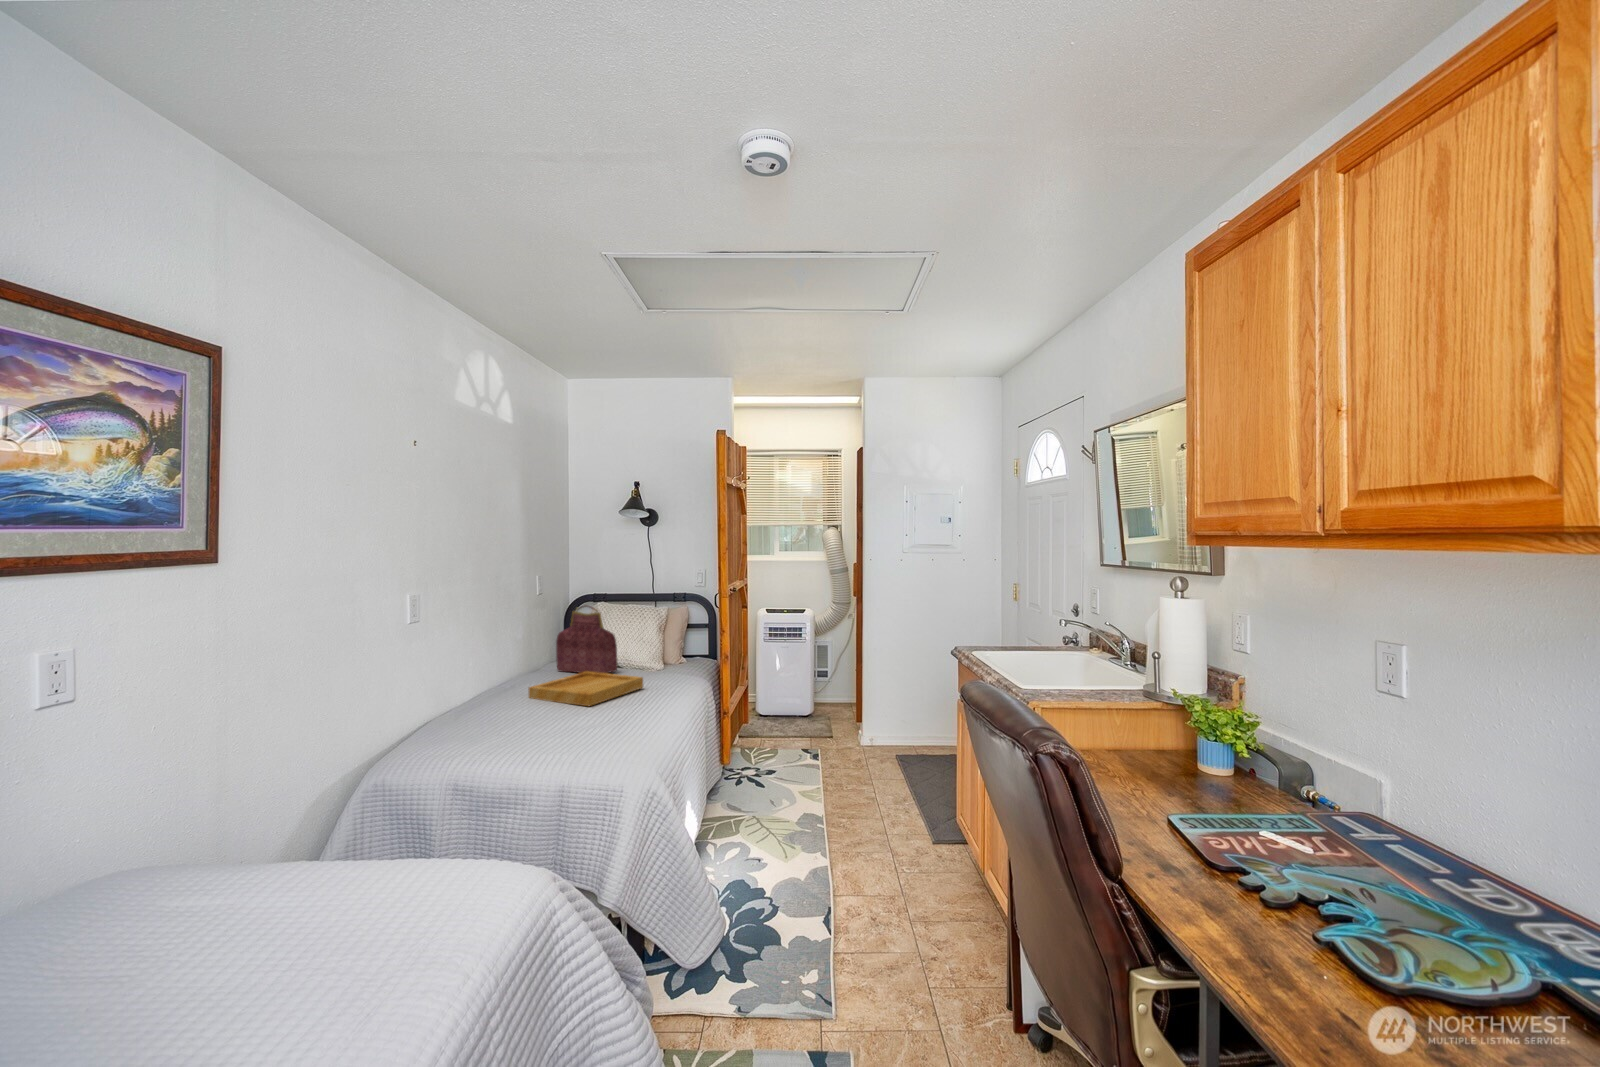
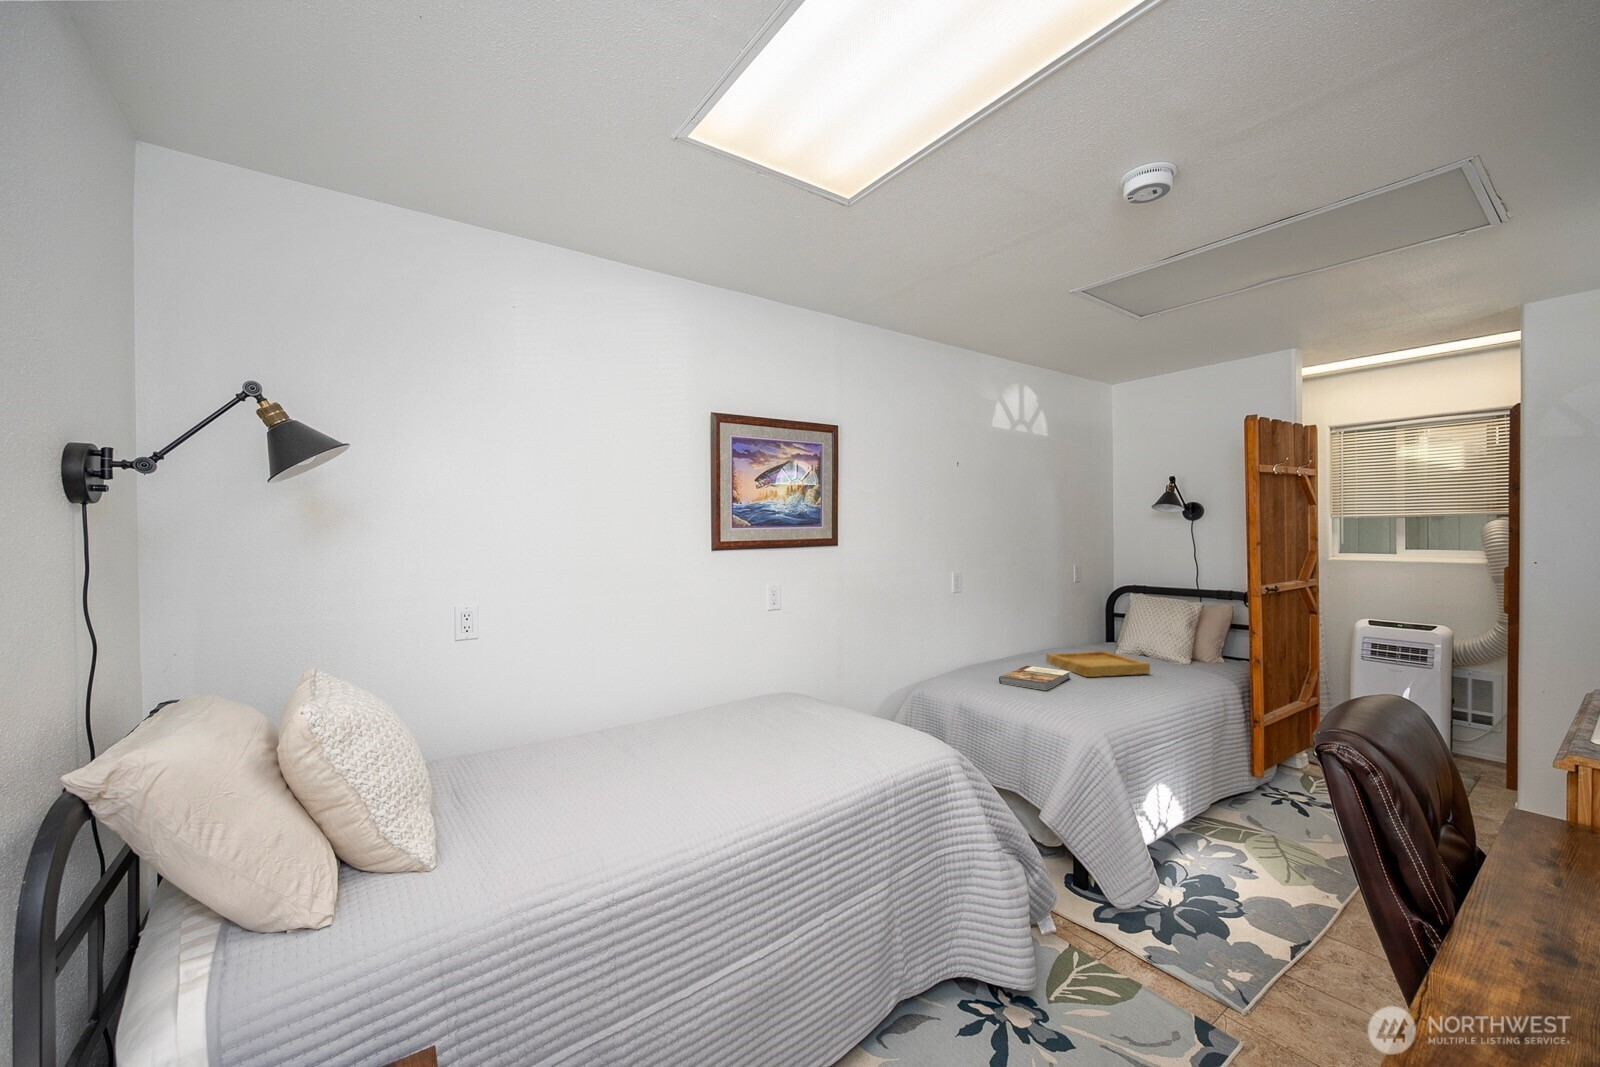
handbag: present [556,605,617,673] -> none [1088,593,1141,658]
book: none [498,704,574,740] -> present [999,666,1070,690]

